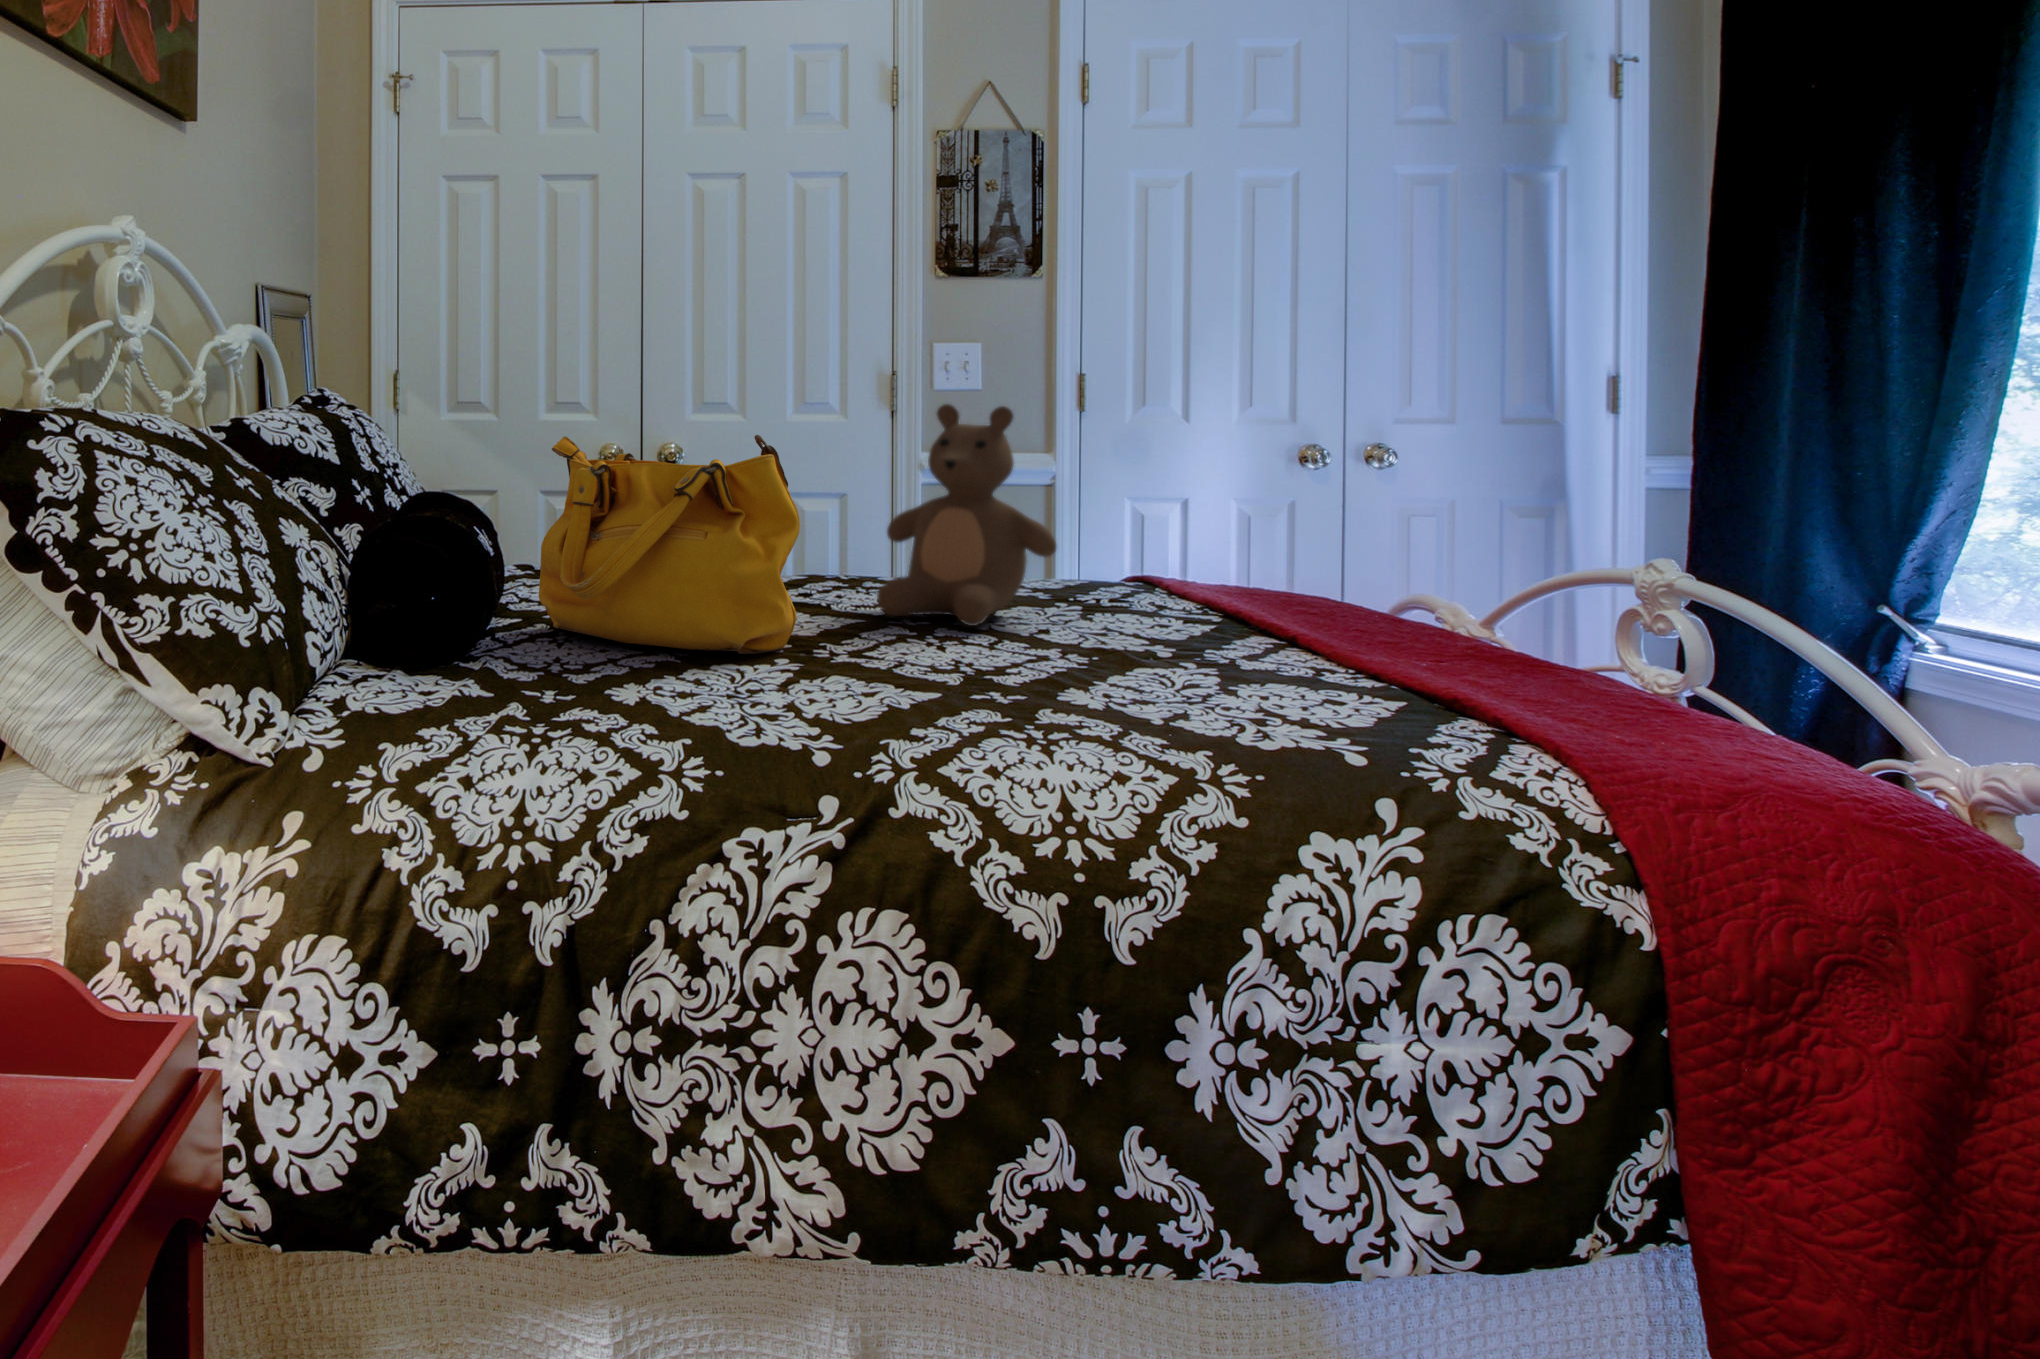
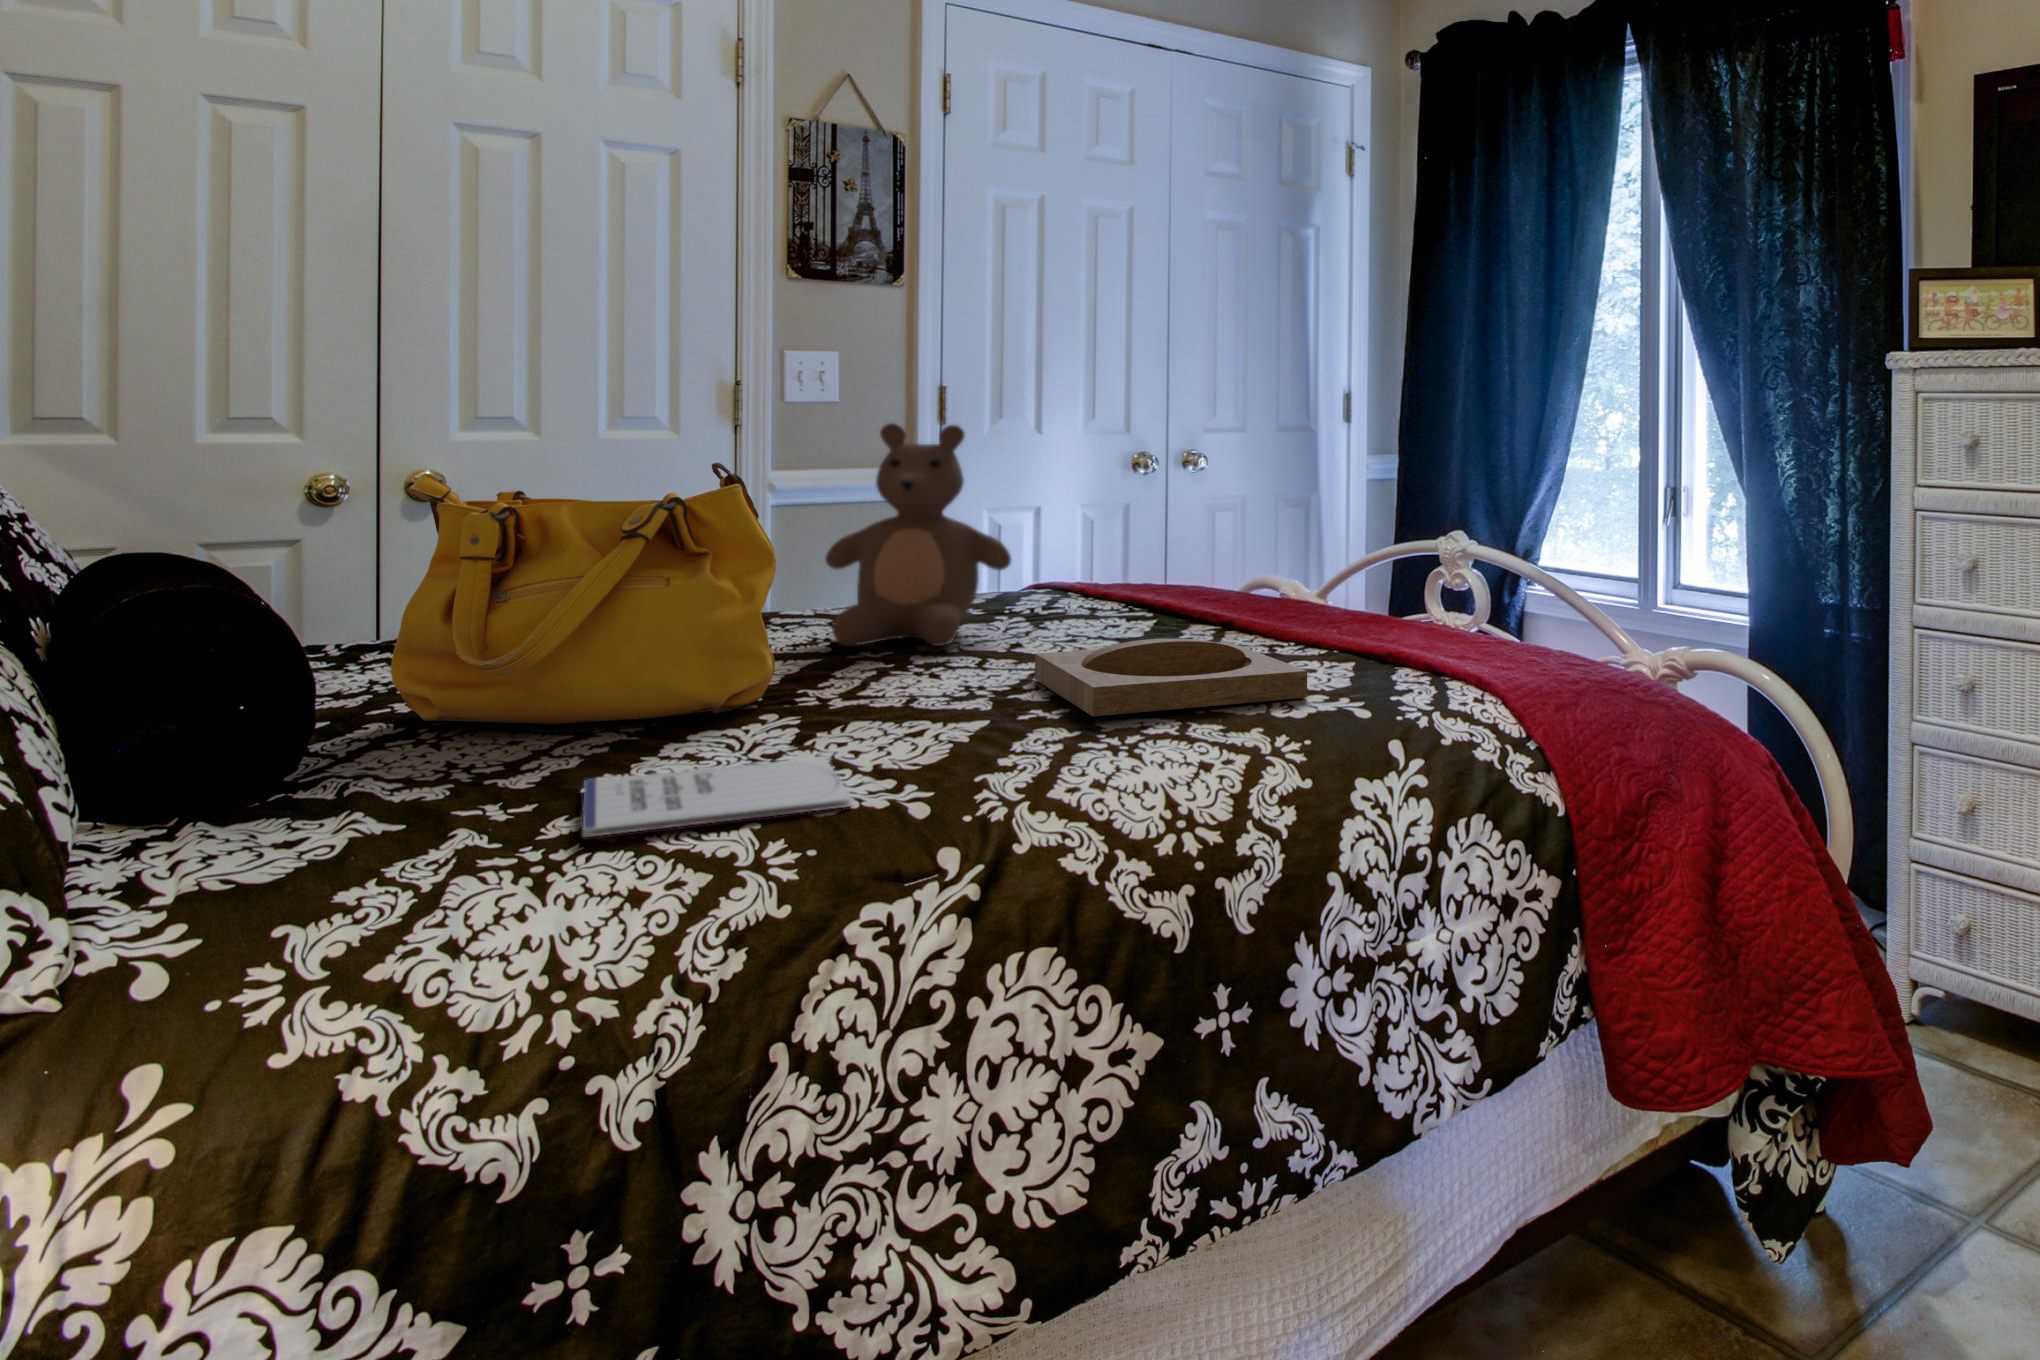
tray: none [1029,642,1307,732] -> present [1035,639,1307,716]
notebook: none [569,684,784,743] -> present [583,757,853,838]

